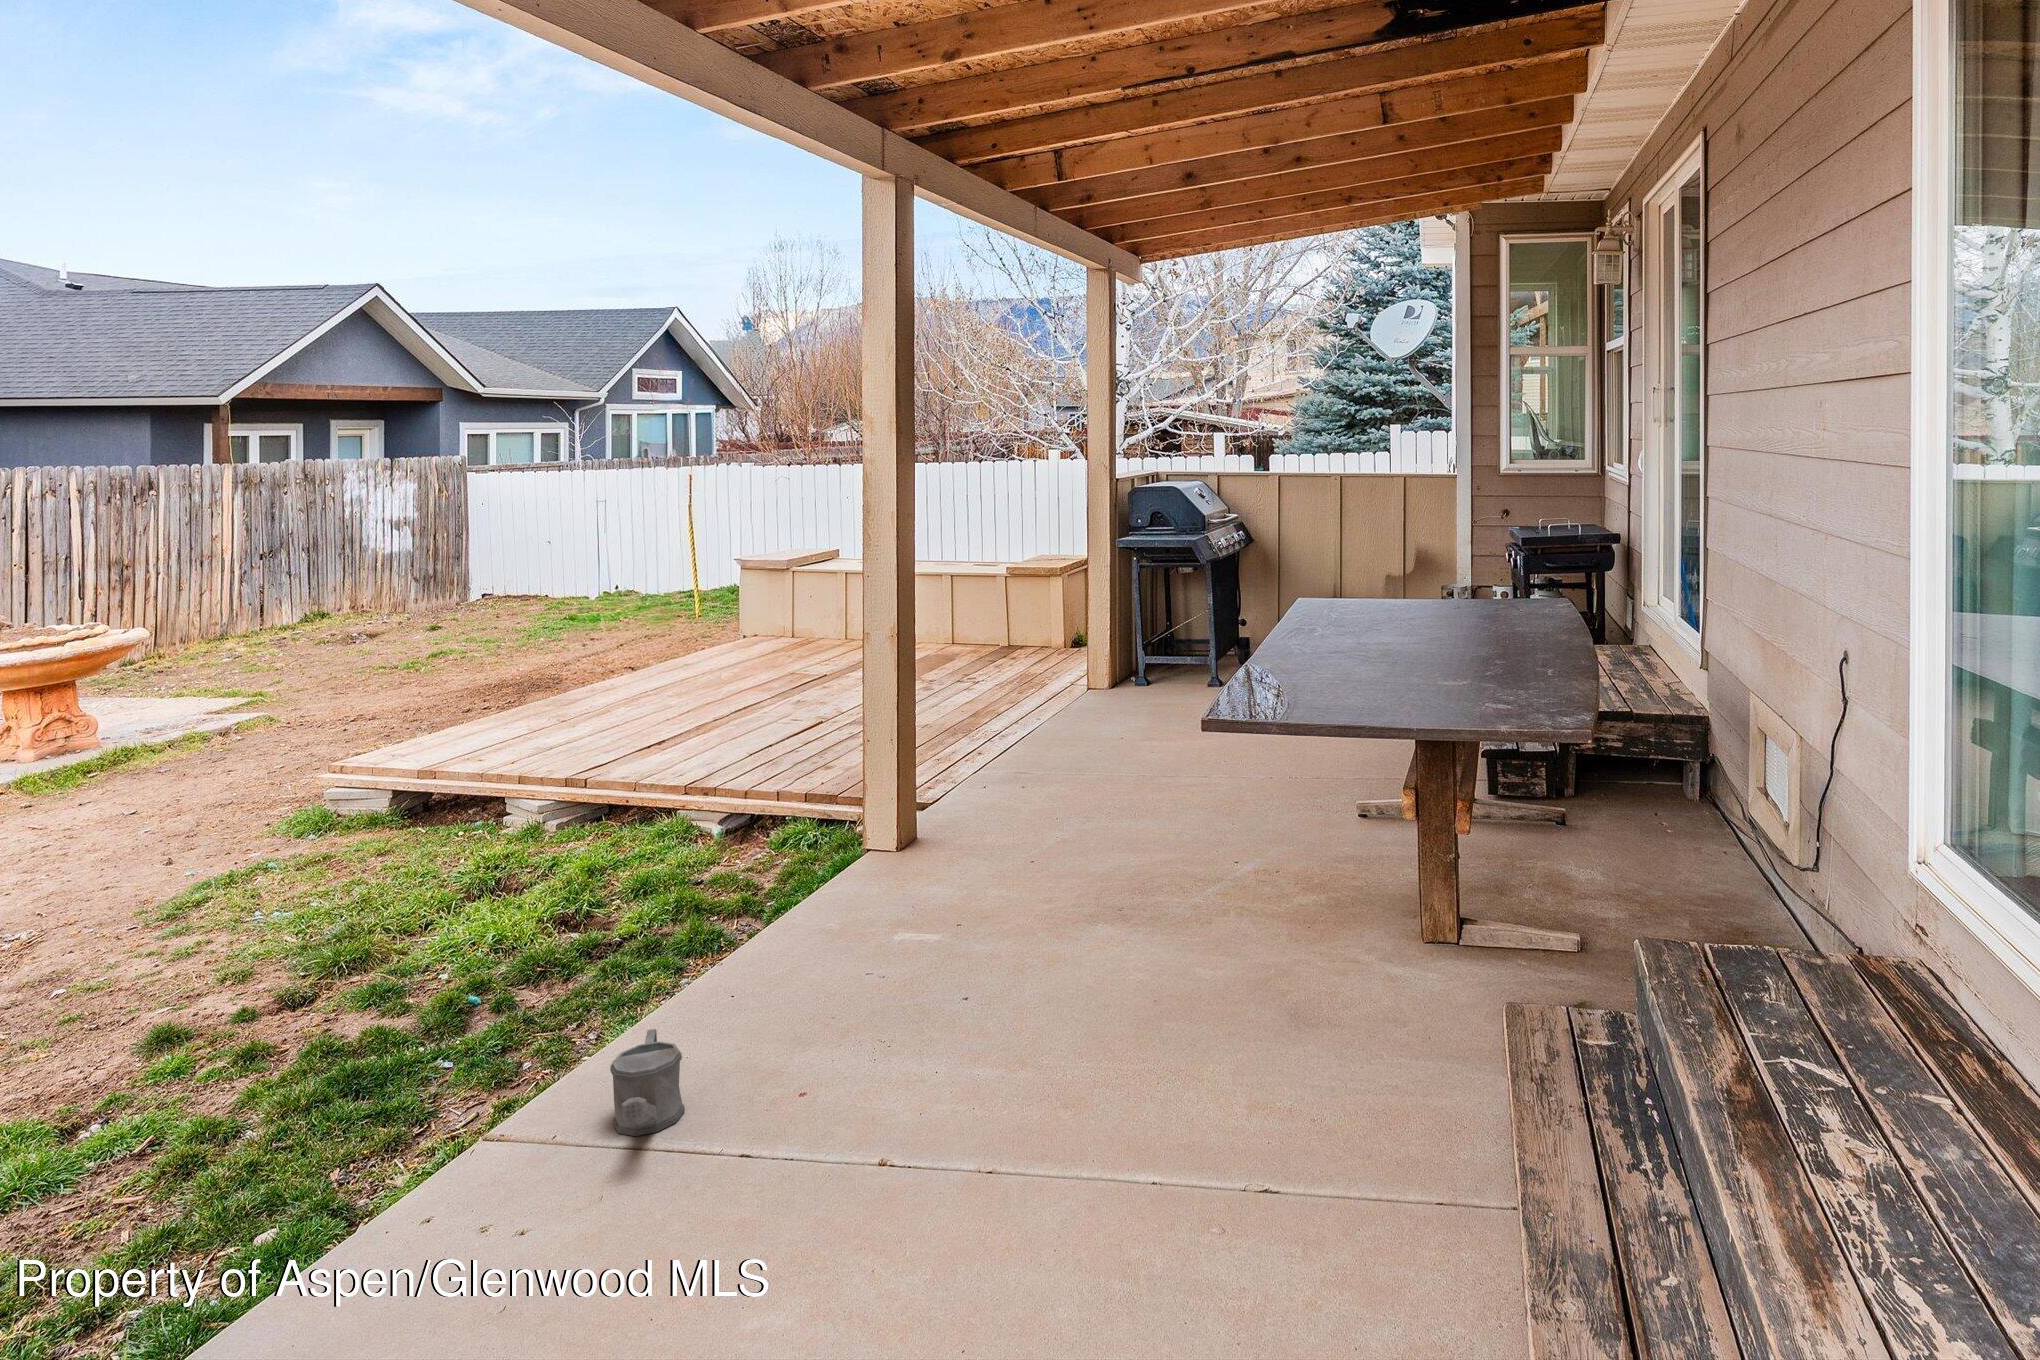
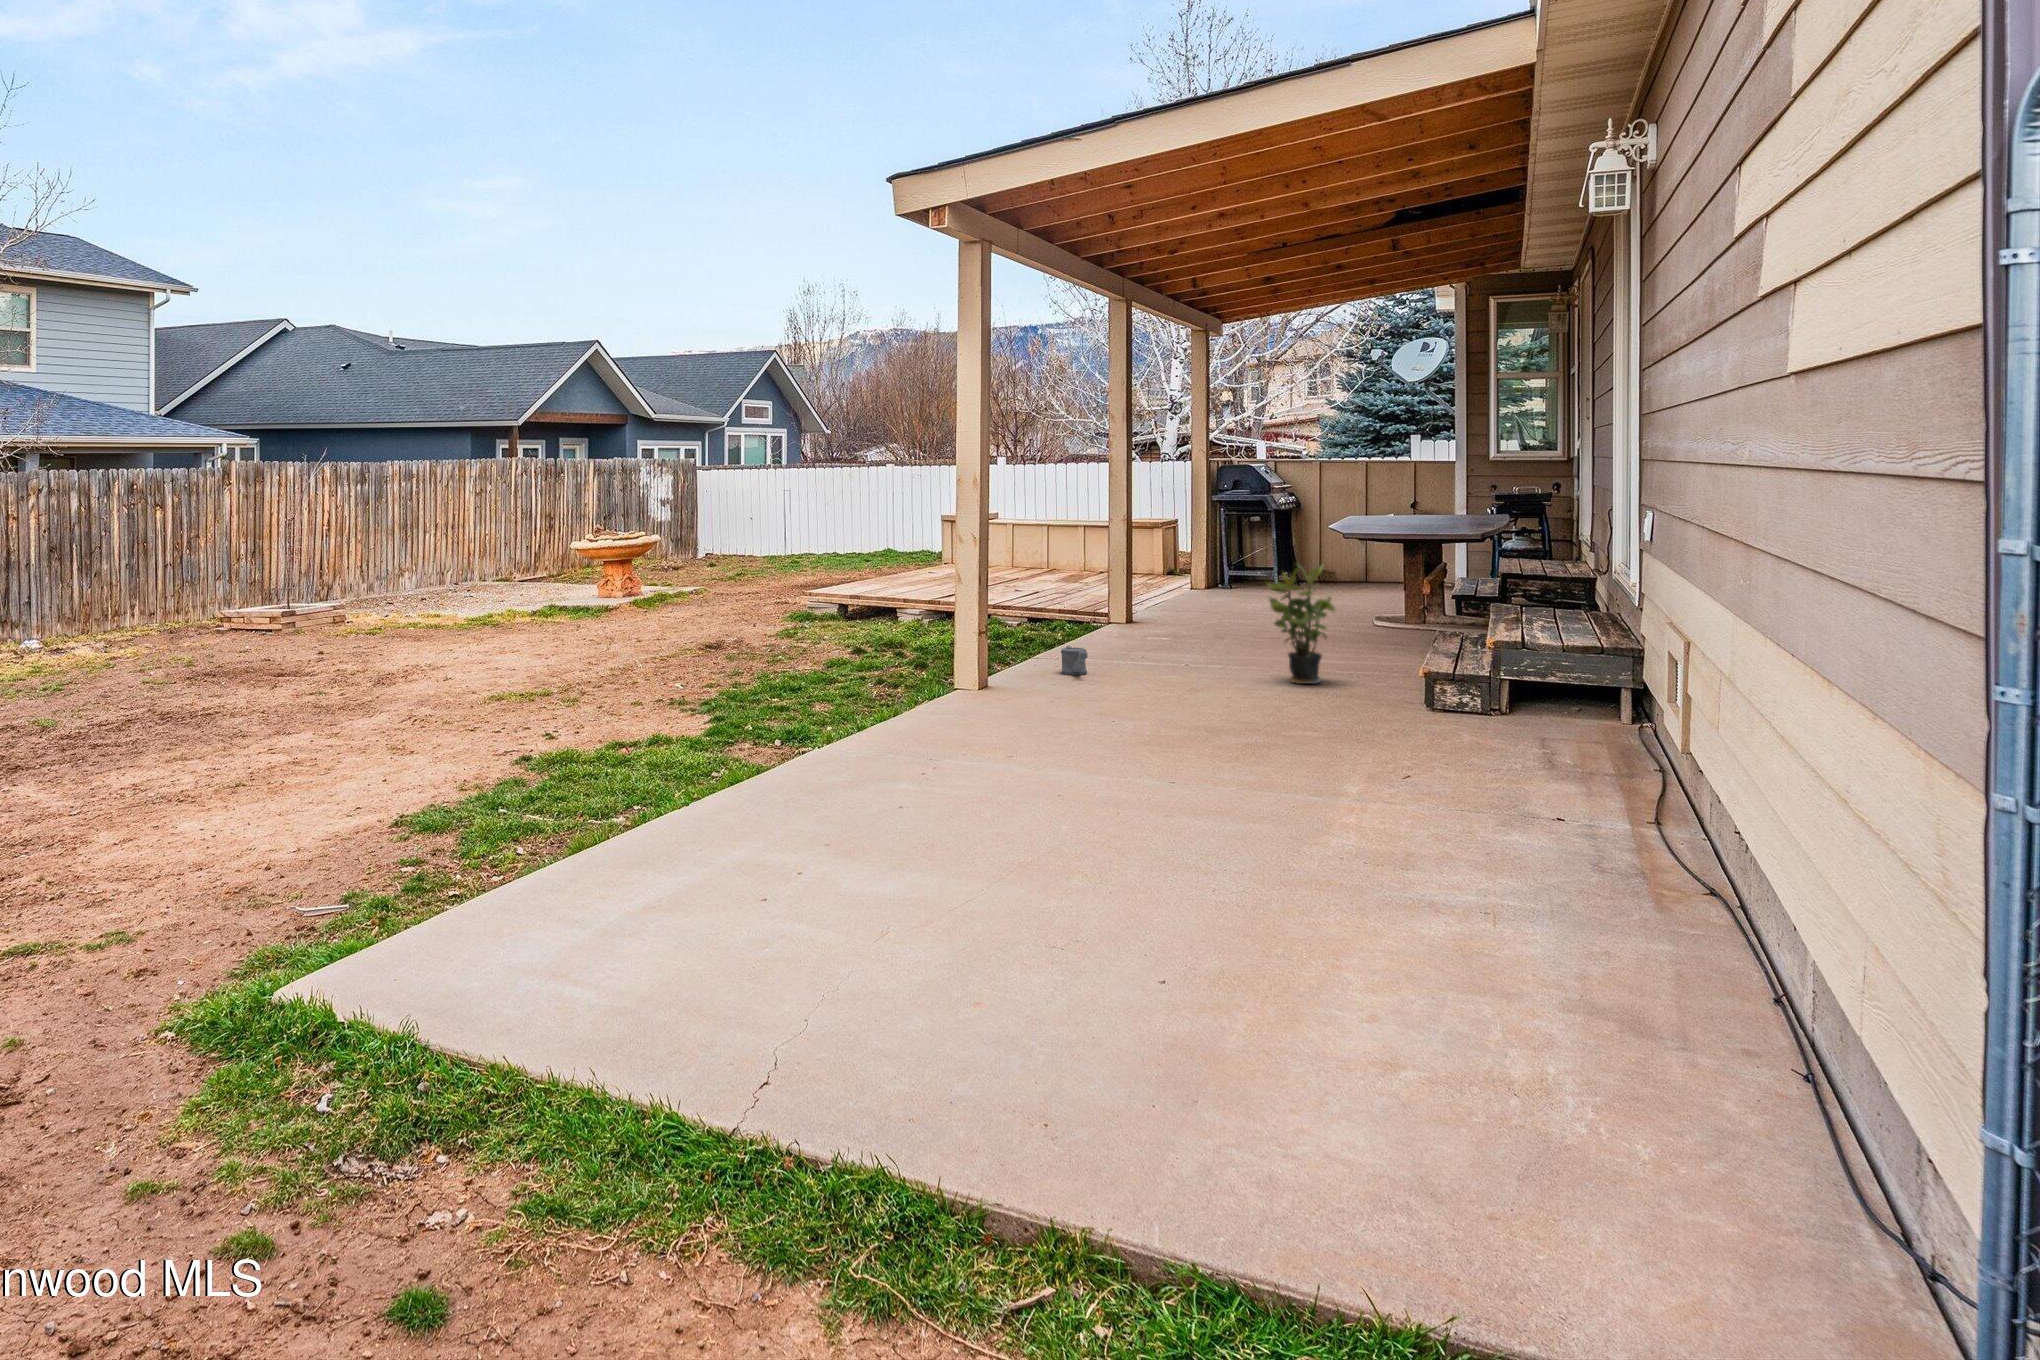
potted plant: none [1105,804,1263,1122] -> present [1267,564,1335,684]

